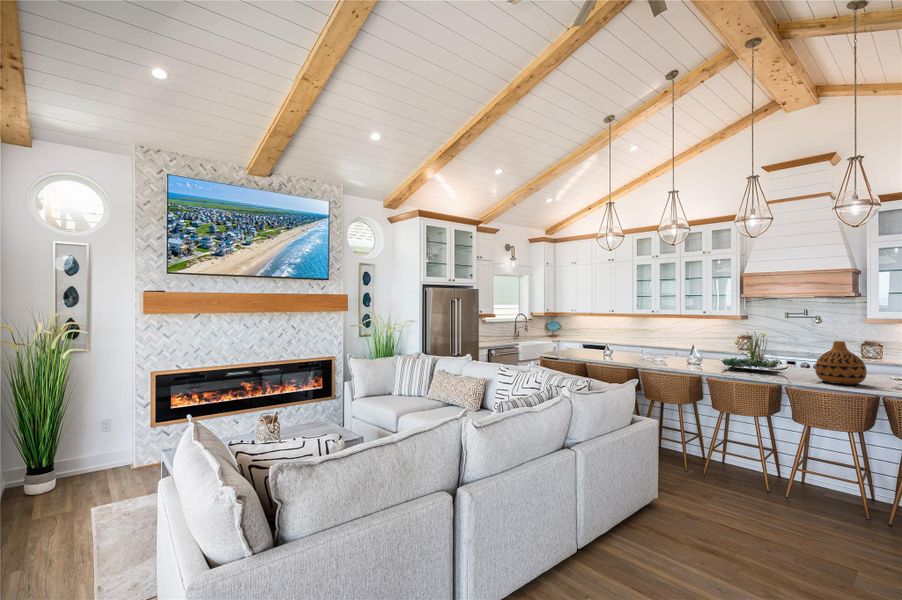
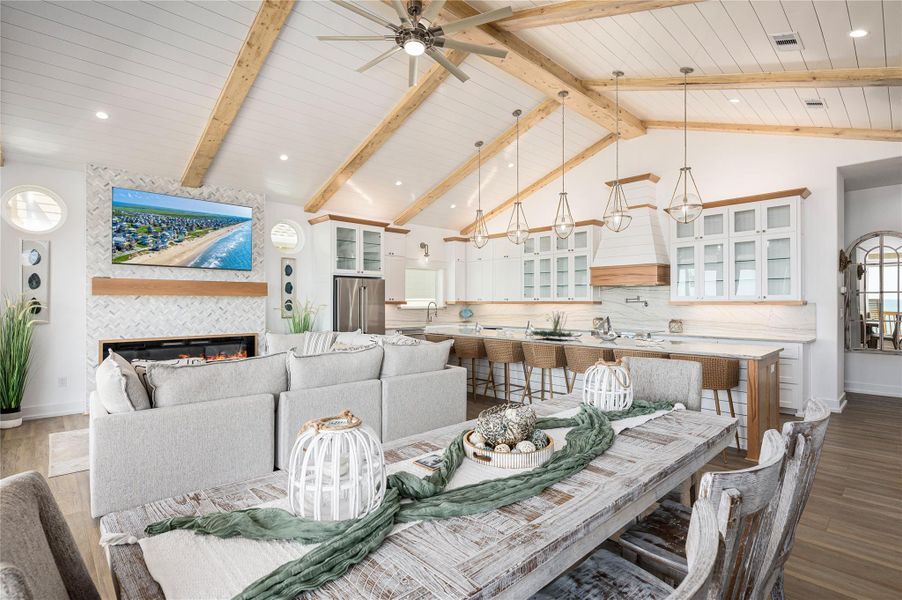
vase: present [815,341,867,385] -> none [577,315,605,345]

